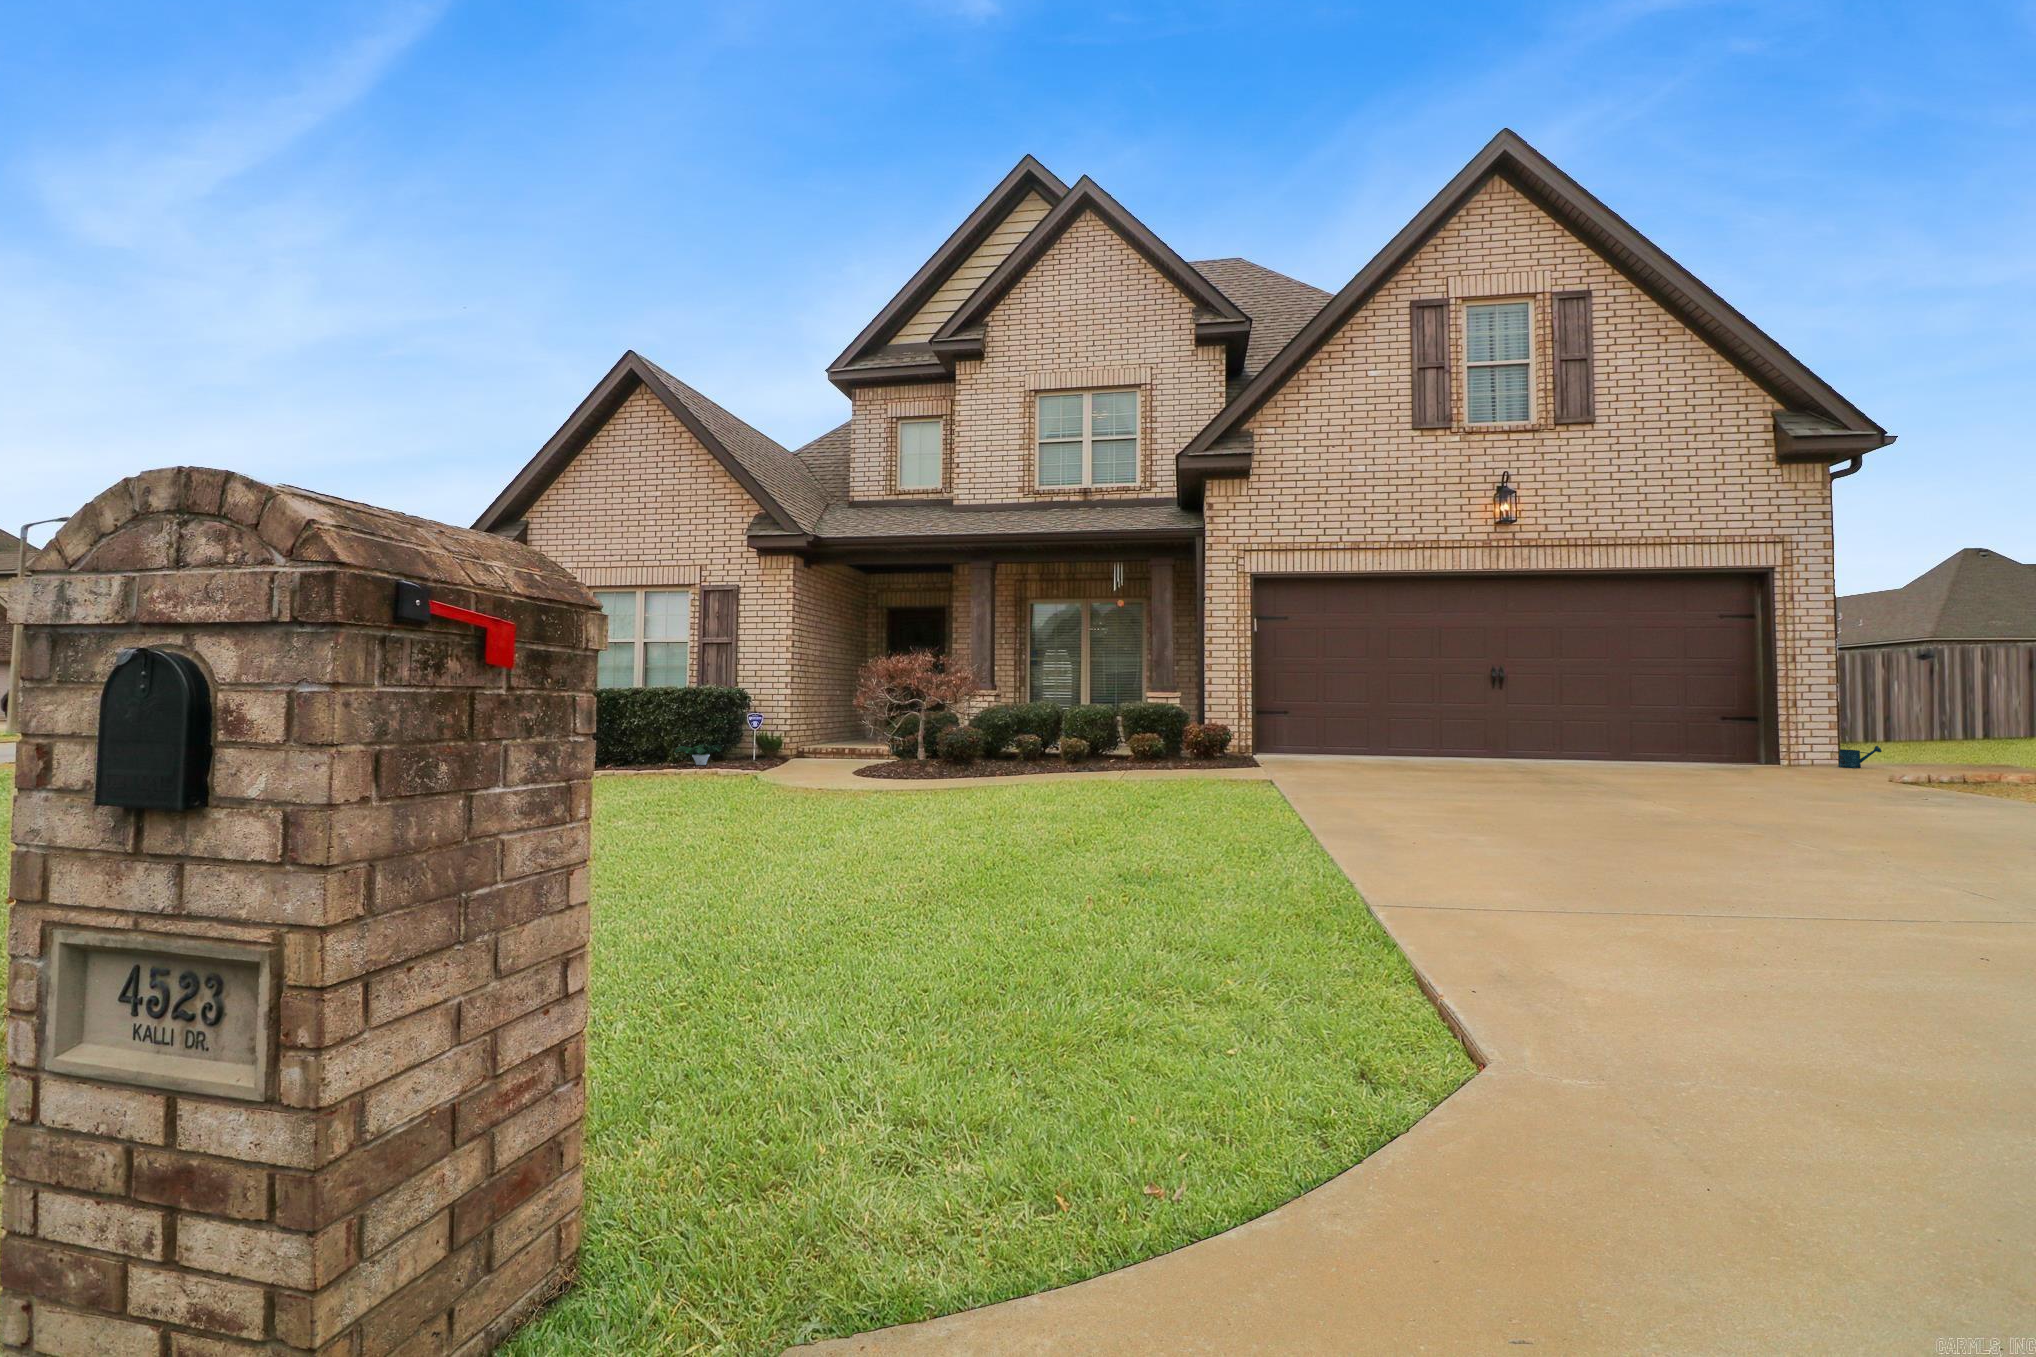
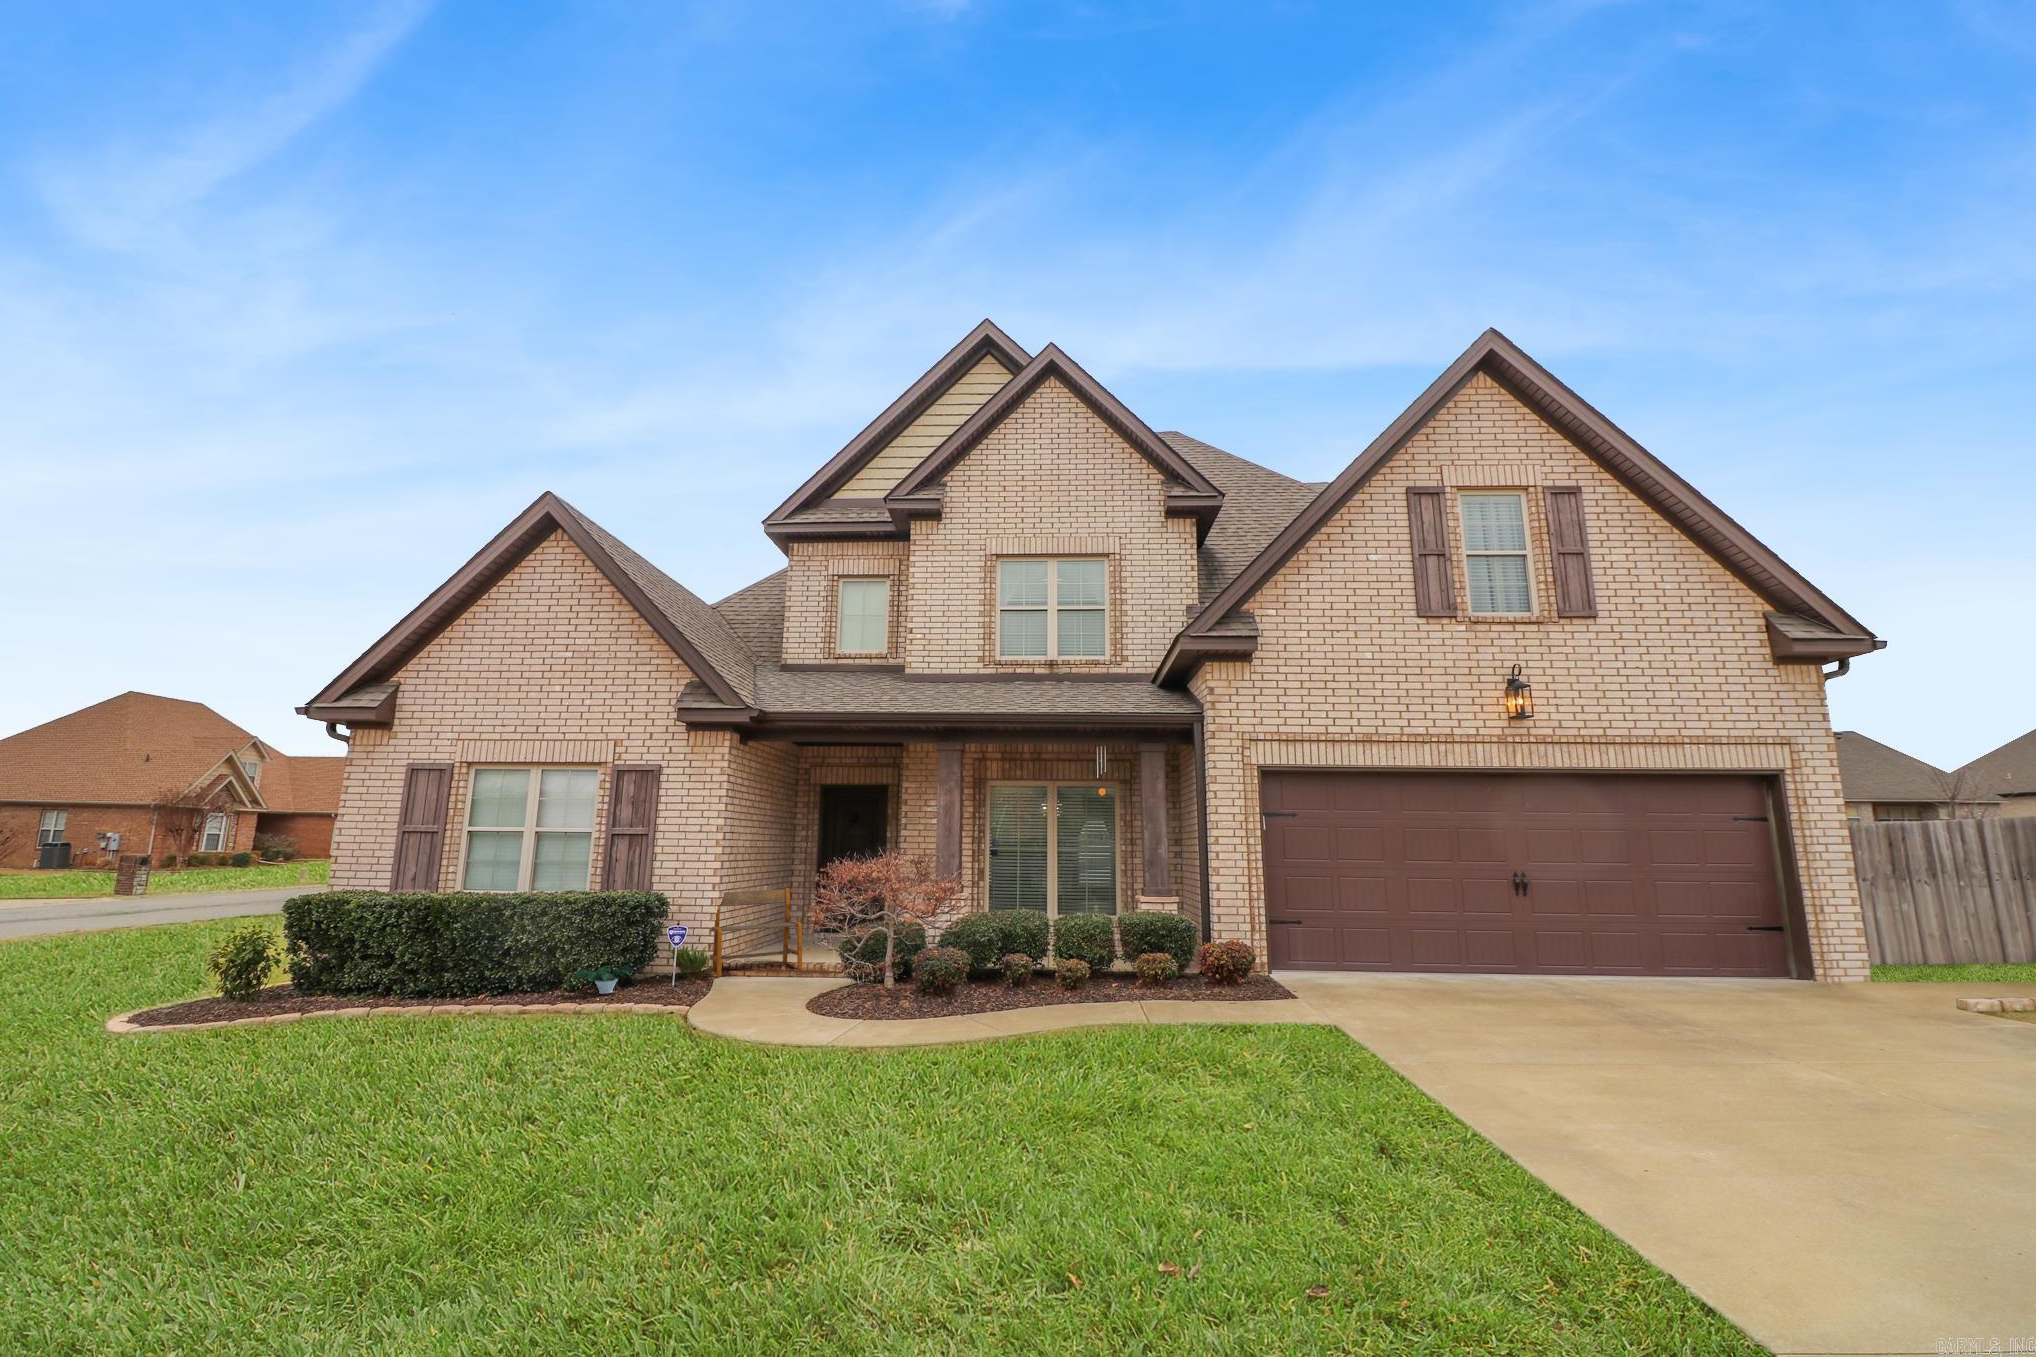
bench: none [787,691,862,758] -> present [710,888,802,977]
watering can: present [1838,746,1882,768] -> none [1865,959,1917,985]

